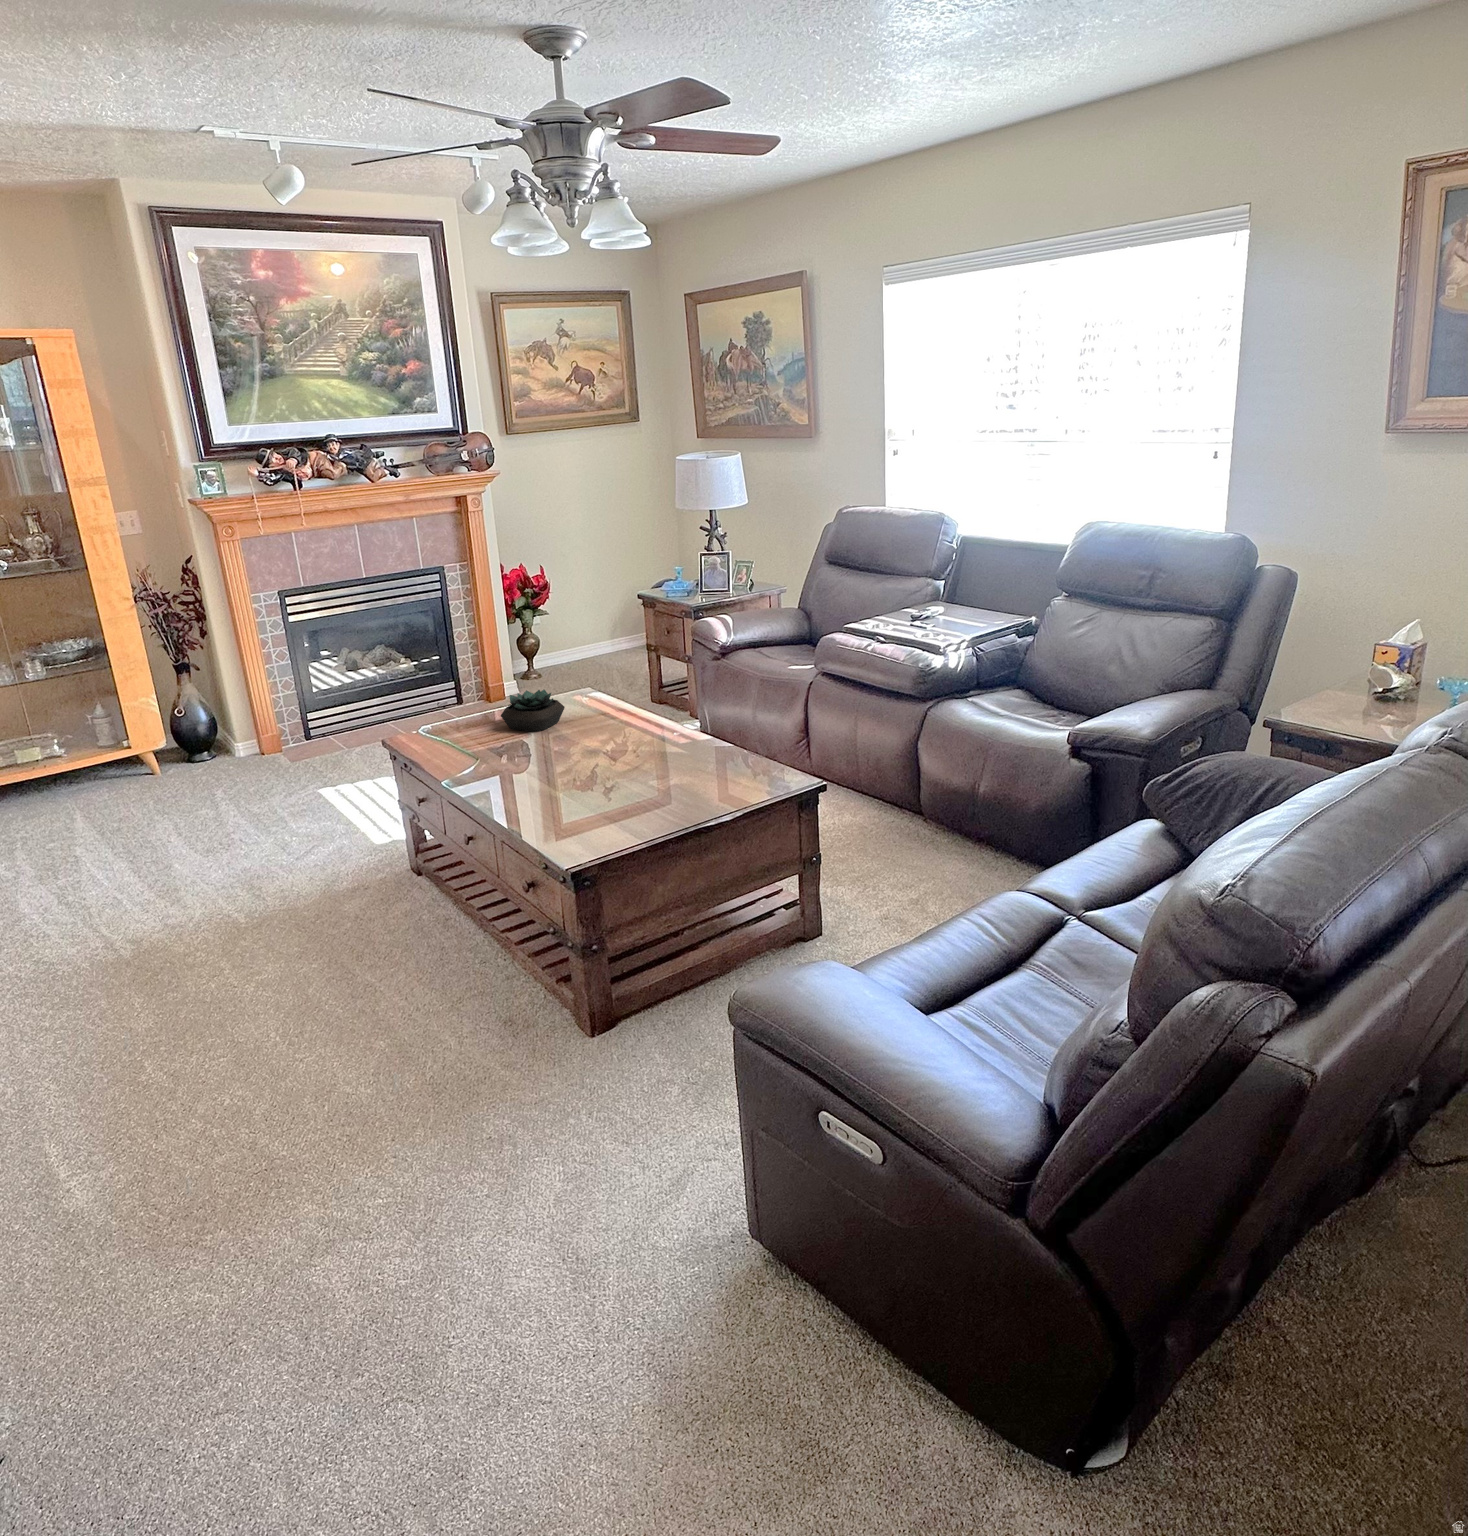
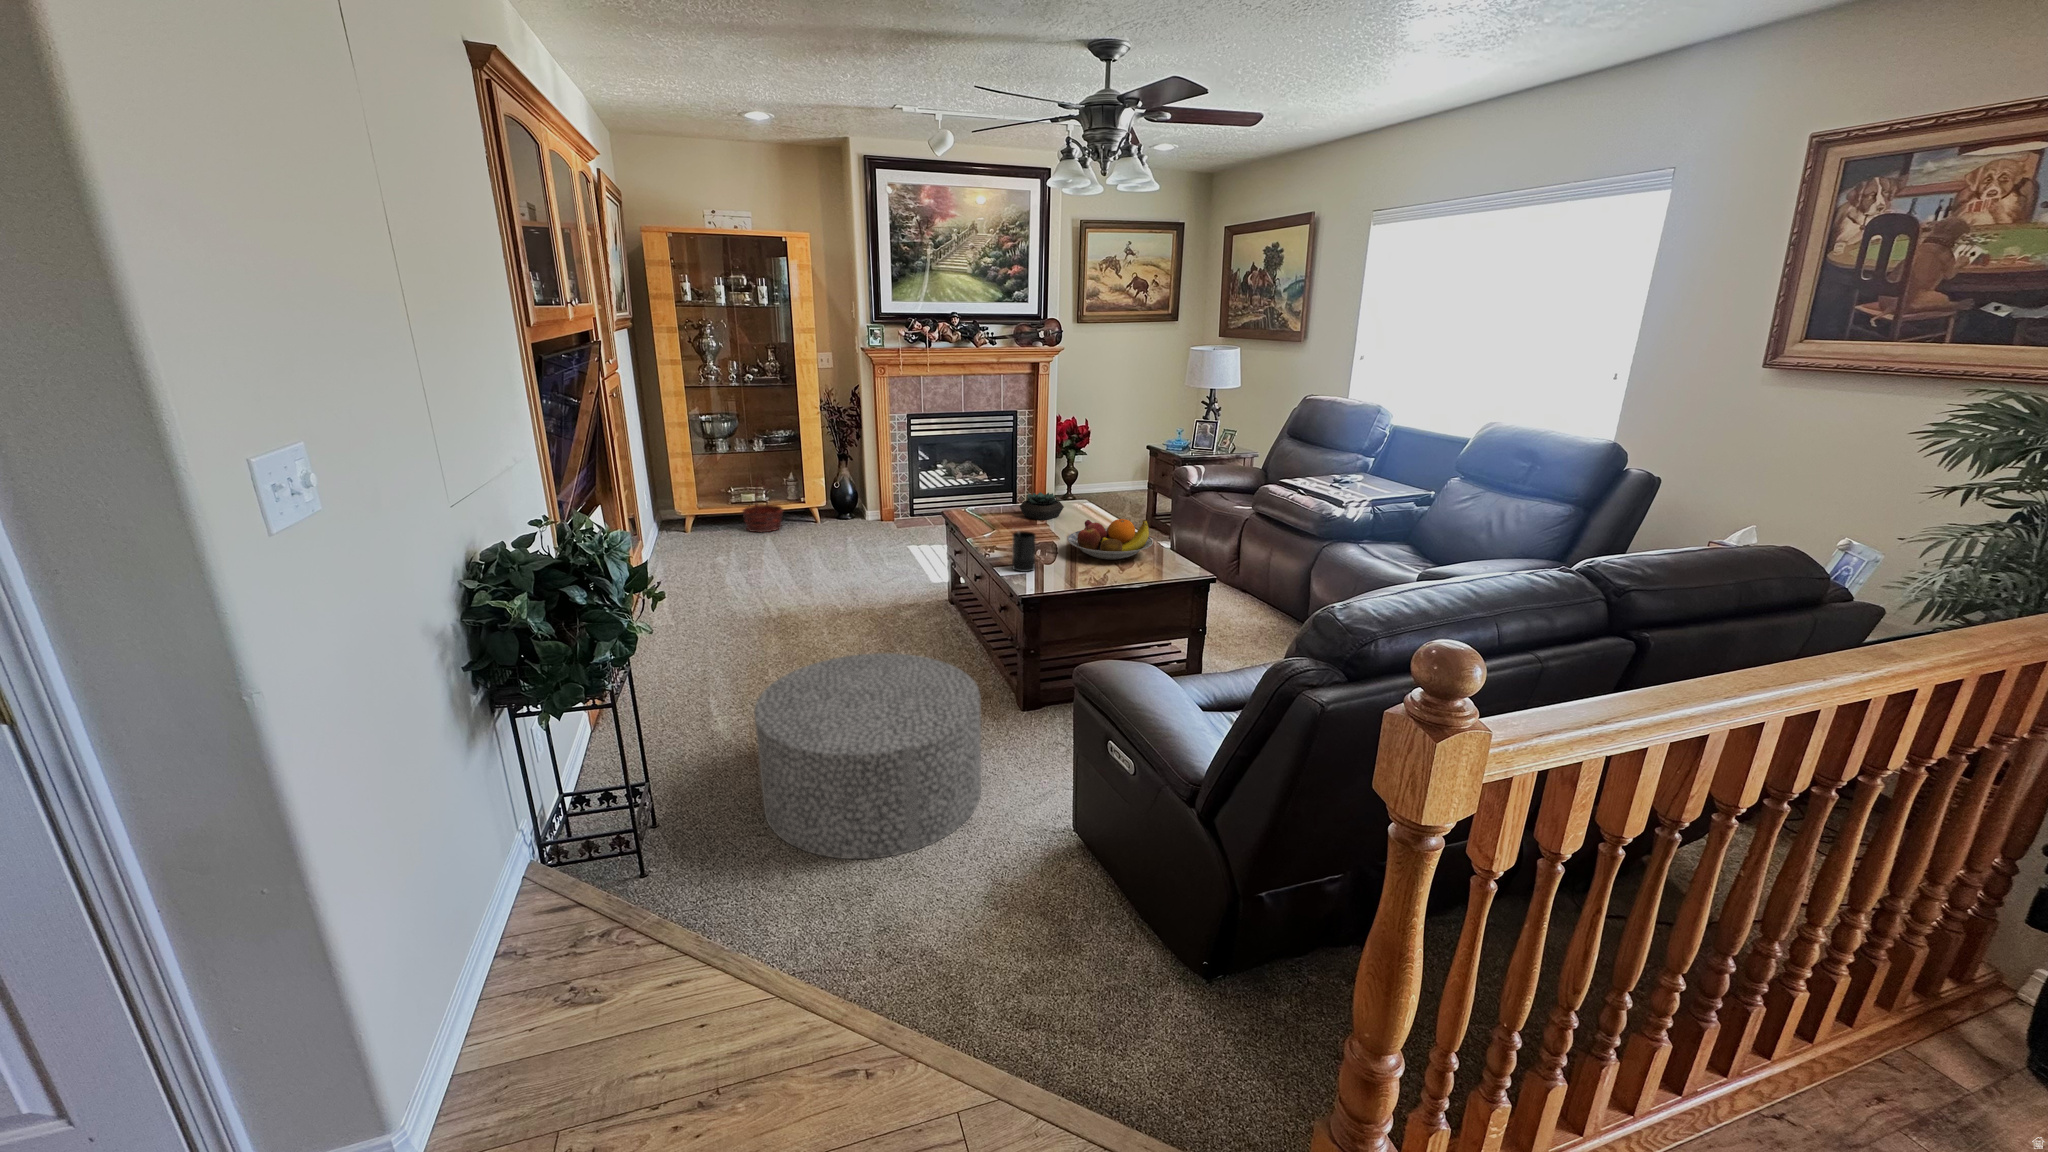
basket: none [33,716,107,805] -> present [743,476,783,532]
fruit bowl: none [597,716,718,782] -> present [1067,519,1153,560]
candle: none [523,763,566,825] -> present [1012,531,1036,572]
ottoman: none [187,996,582,1383] -> present [754,653,981,859]

